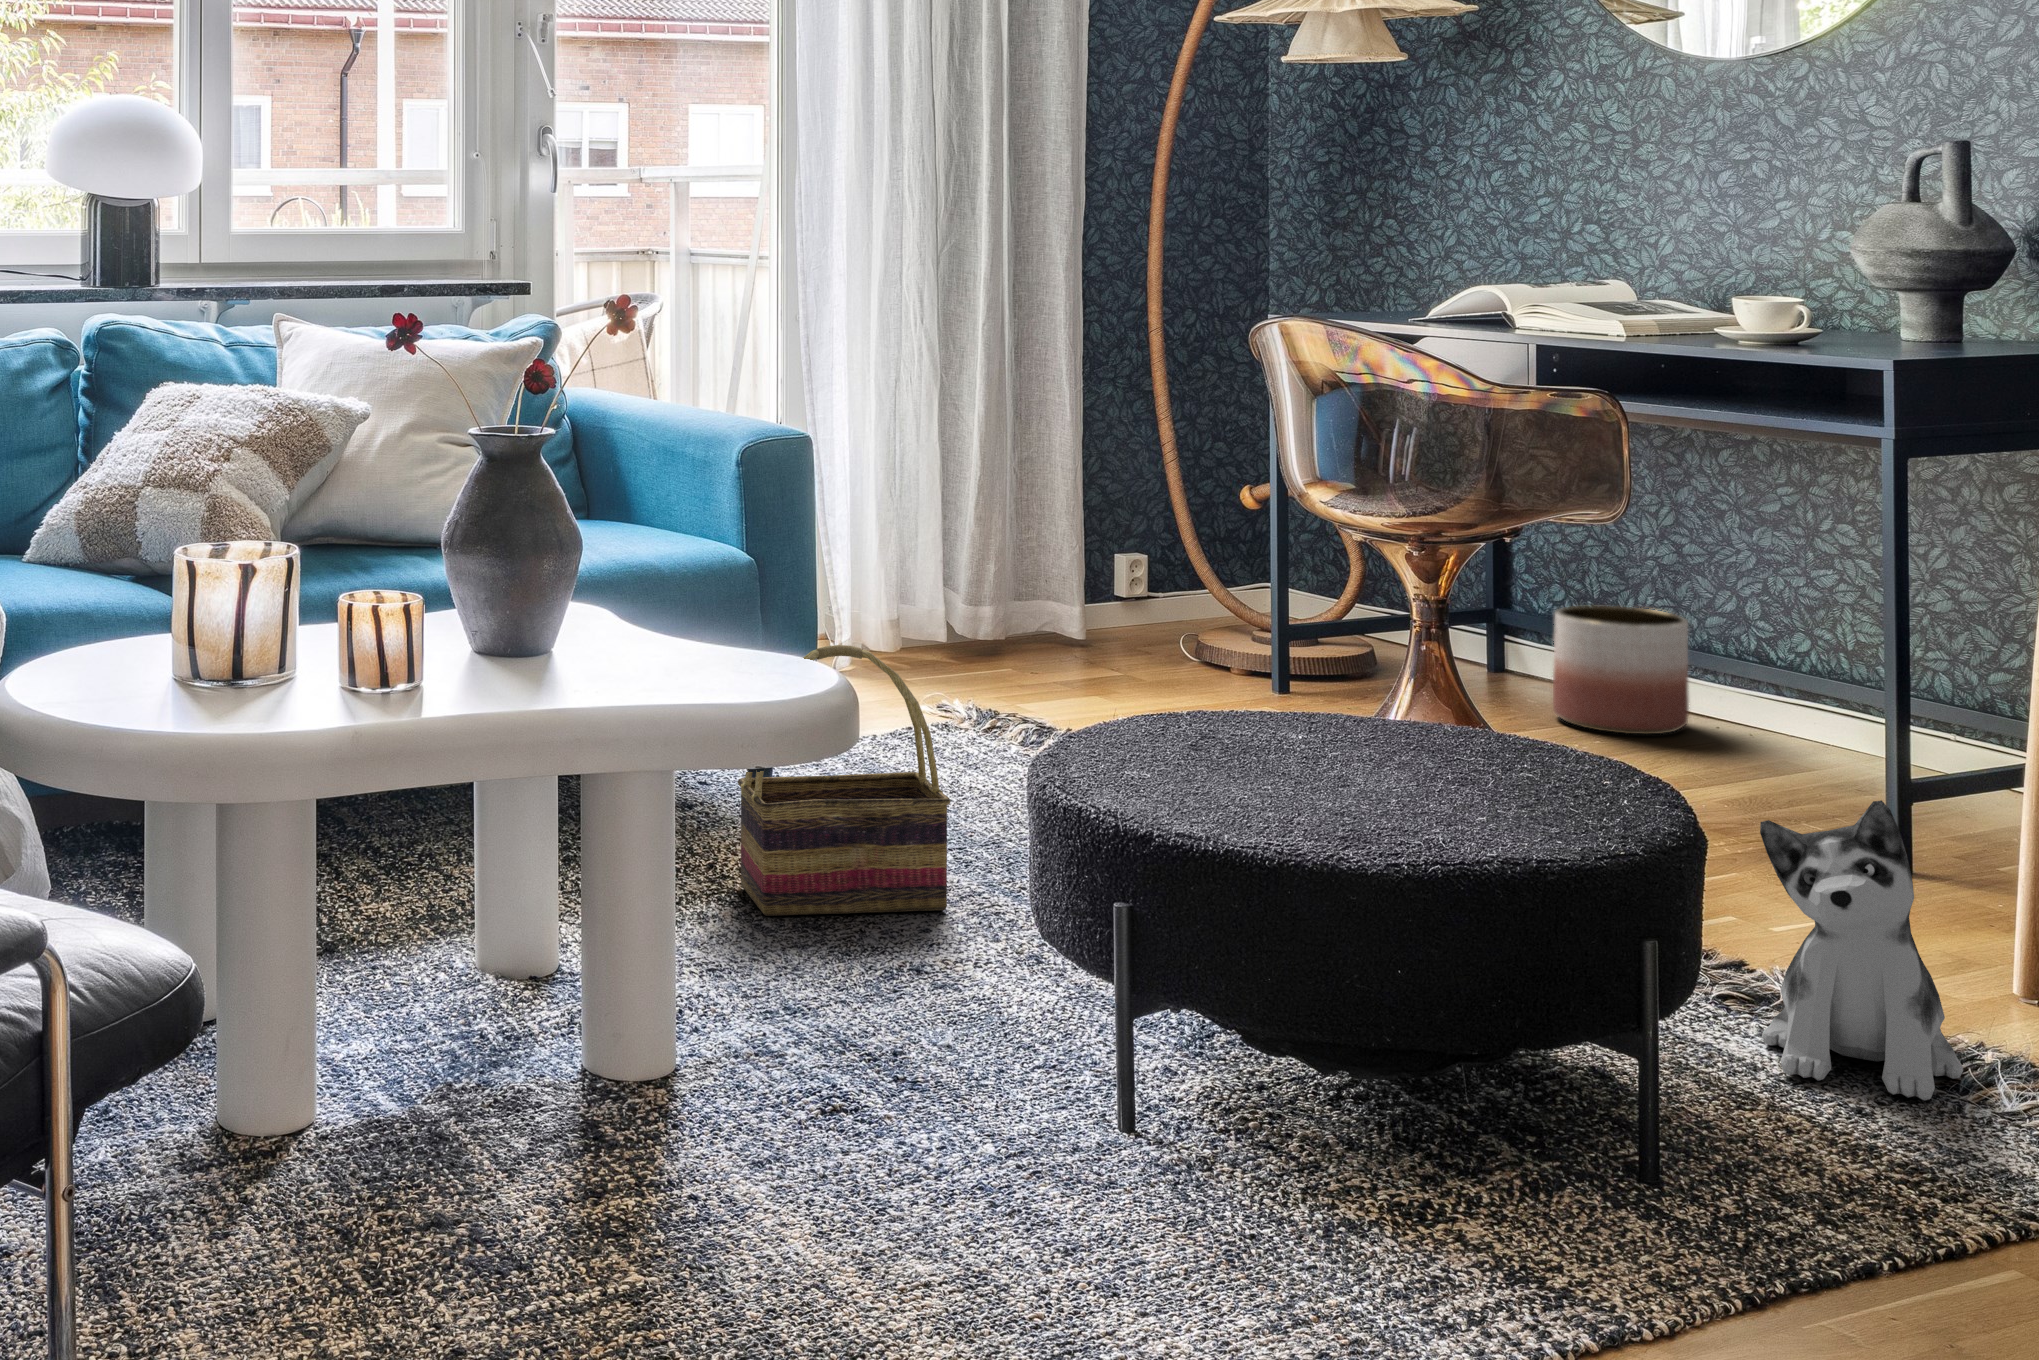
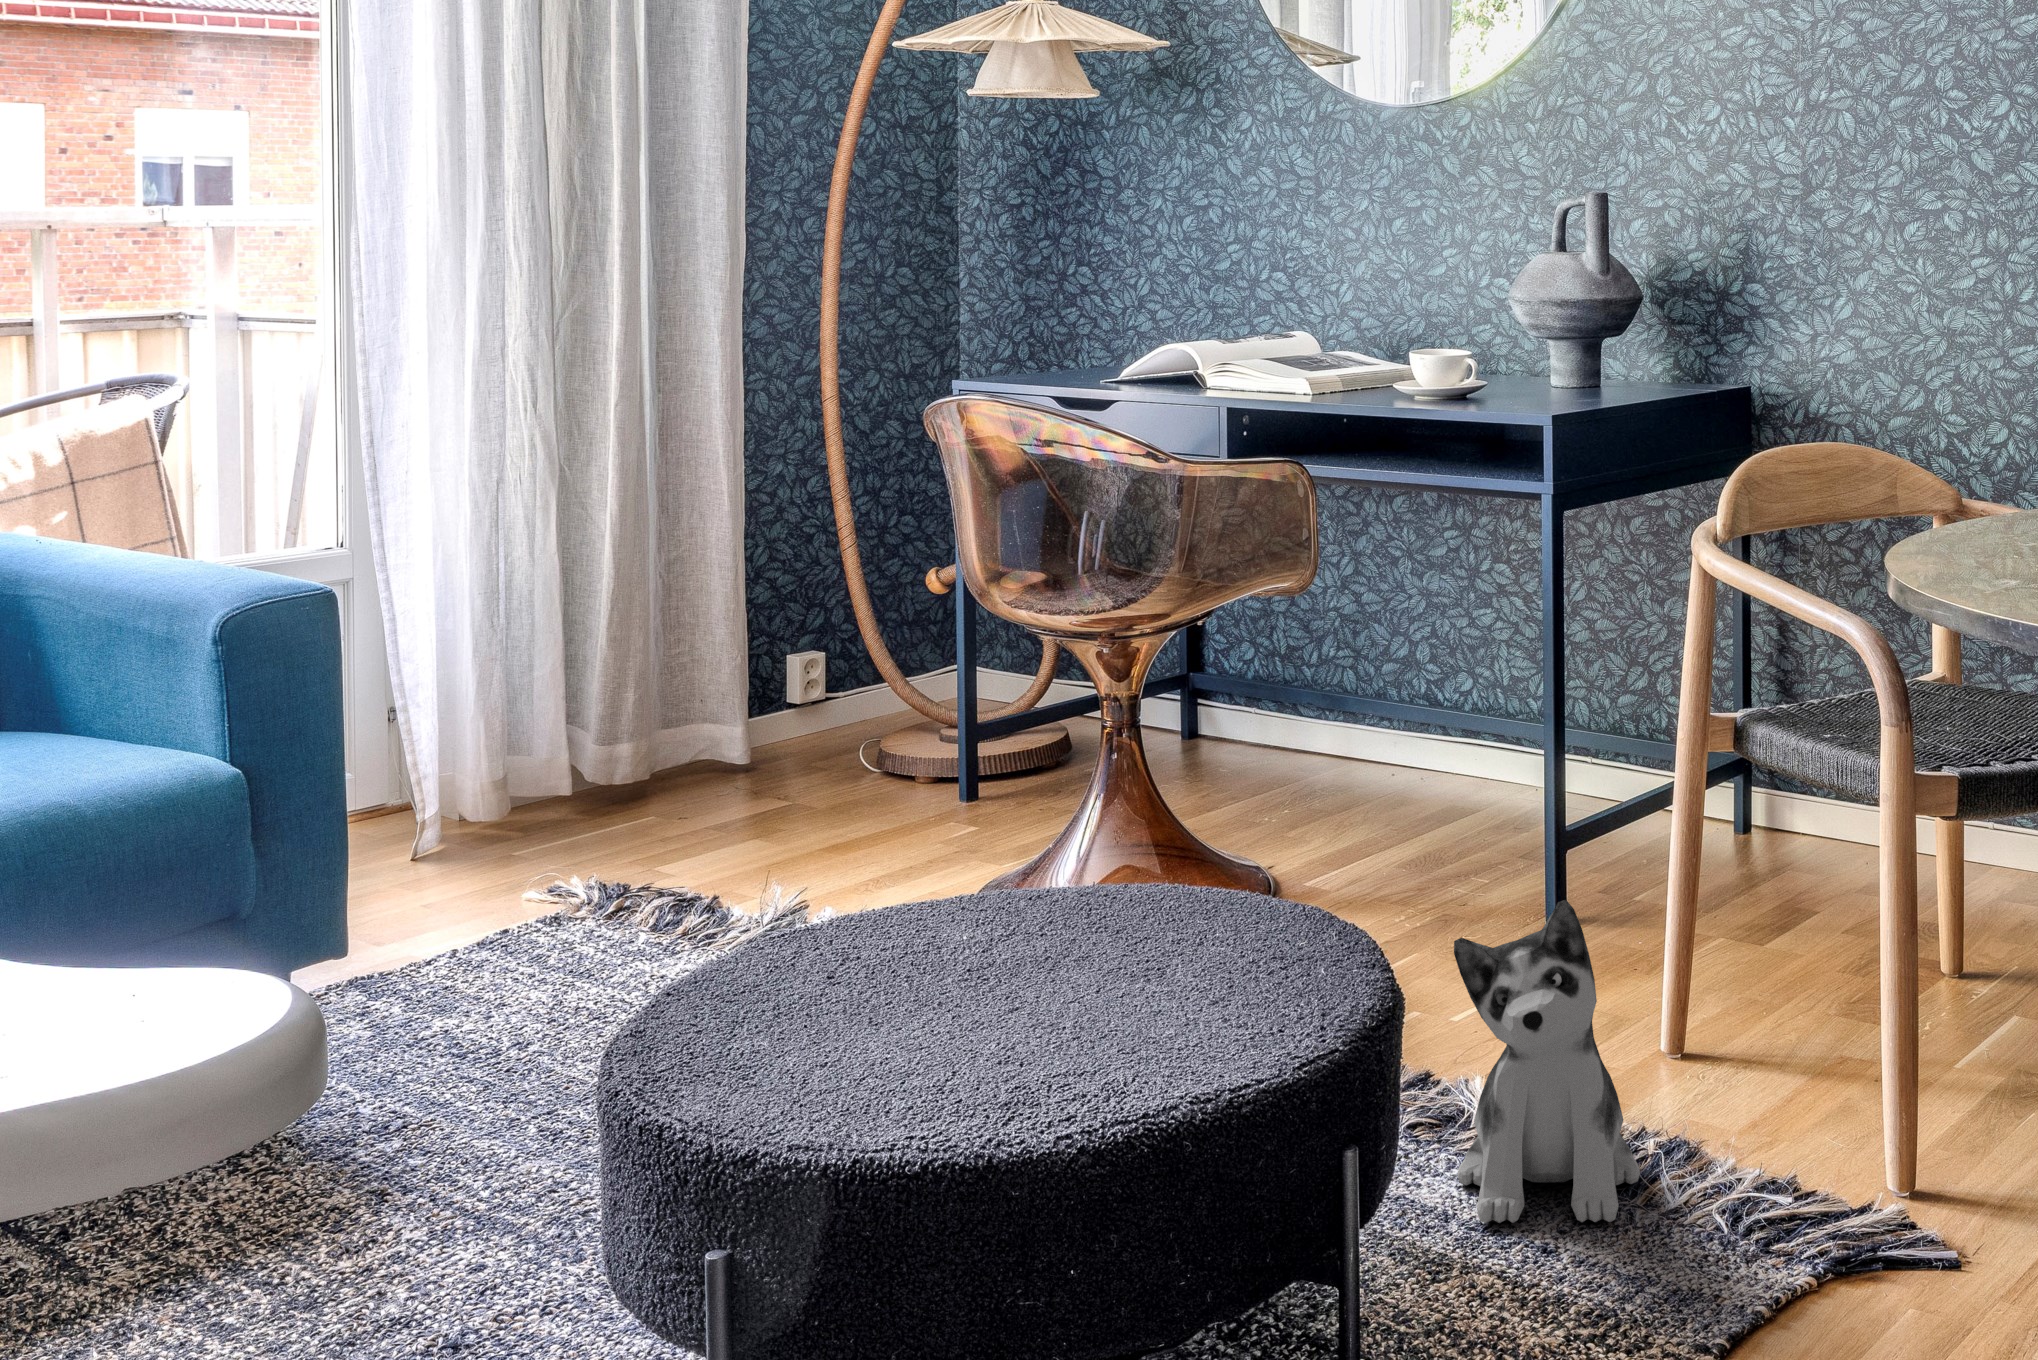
planter: present [1553,605,1689,734] -> none [1248,667,1373,802]
basket: present [738,645,951,916] -> none [161,872,499,1297]

